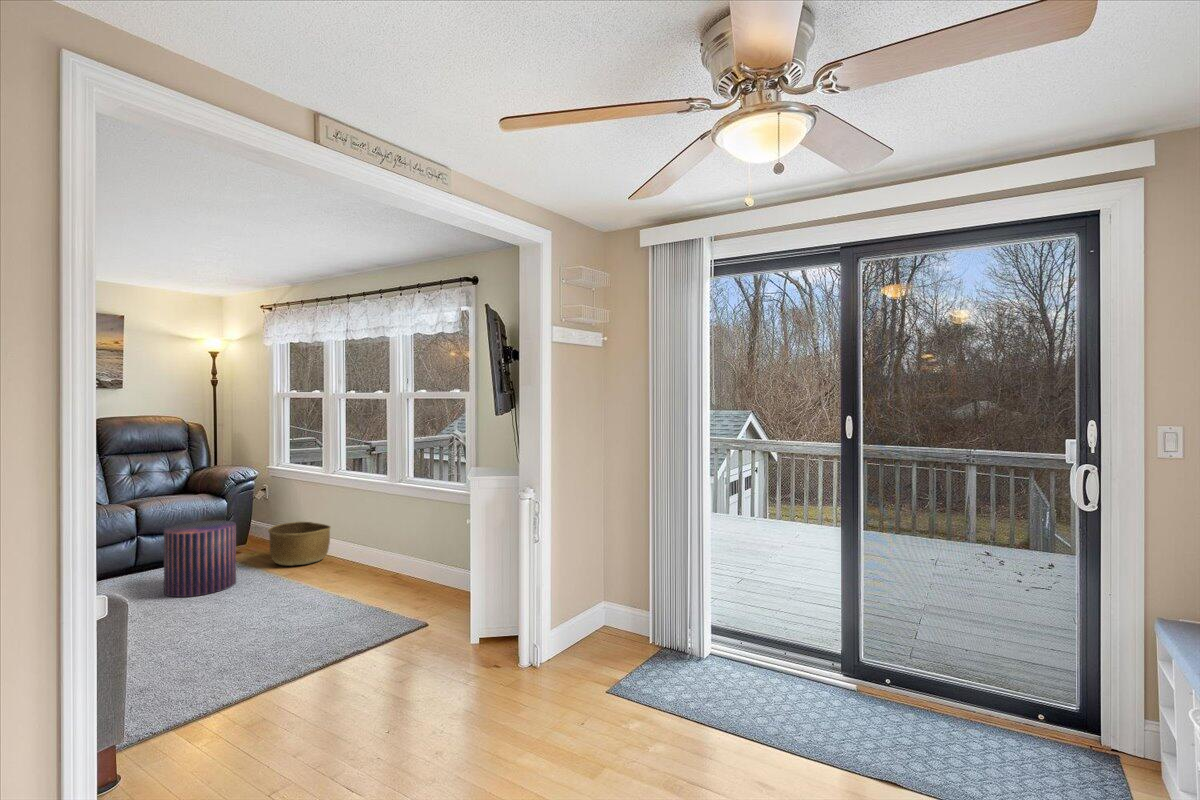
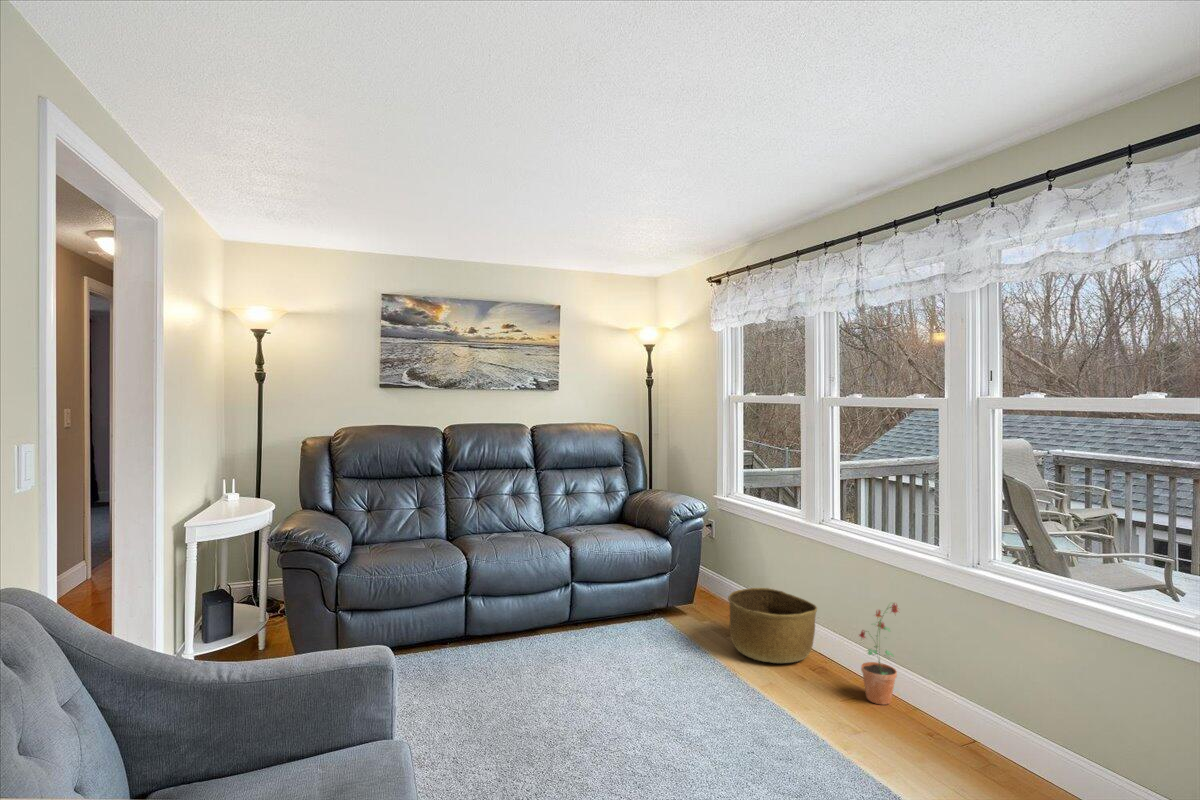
potted plant: none [346,513,372,572] -> present [859,603,898,705]
pouf: present [164,520,236,597] -> none [603,576,694,697]

